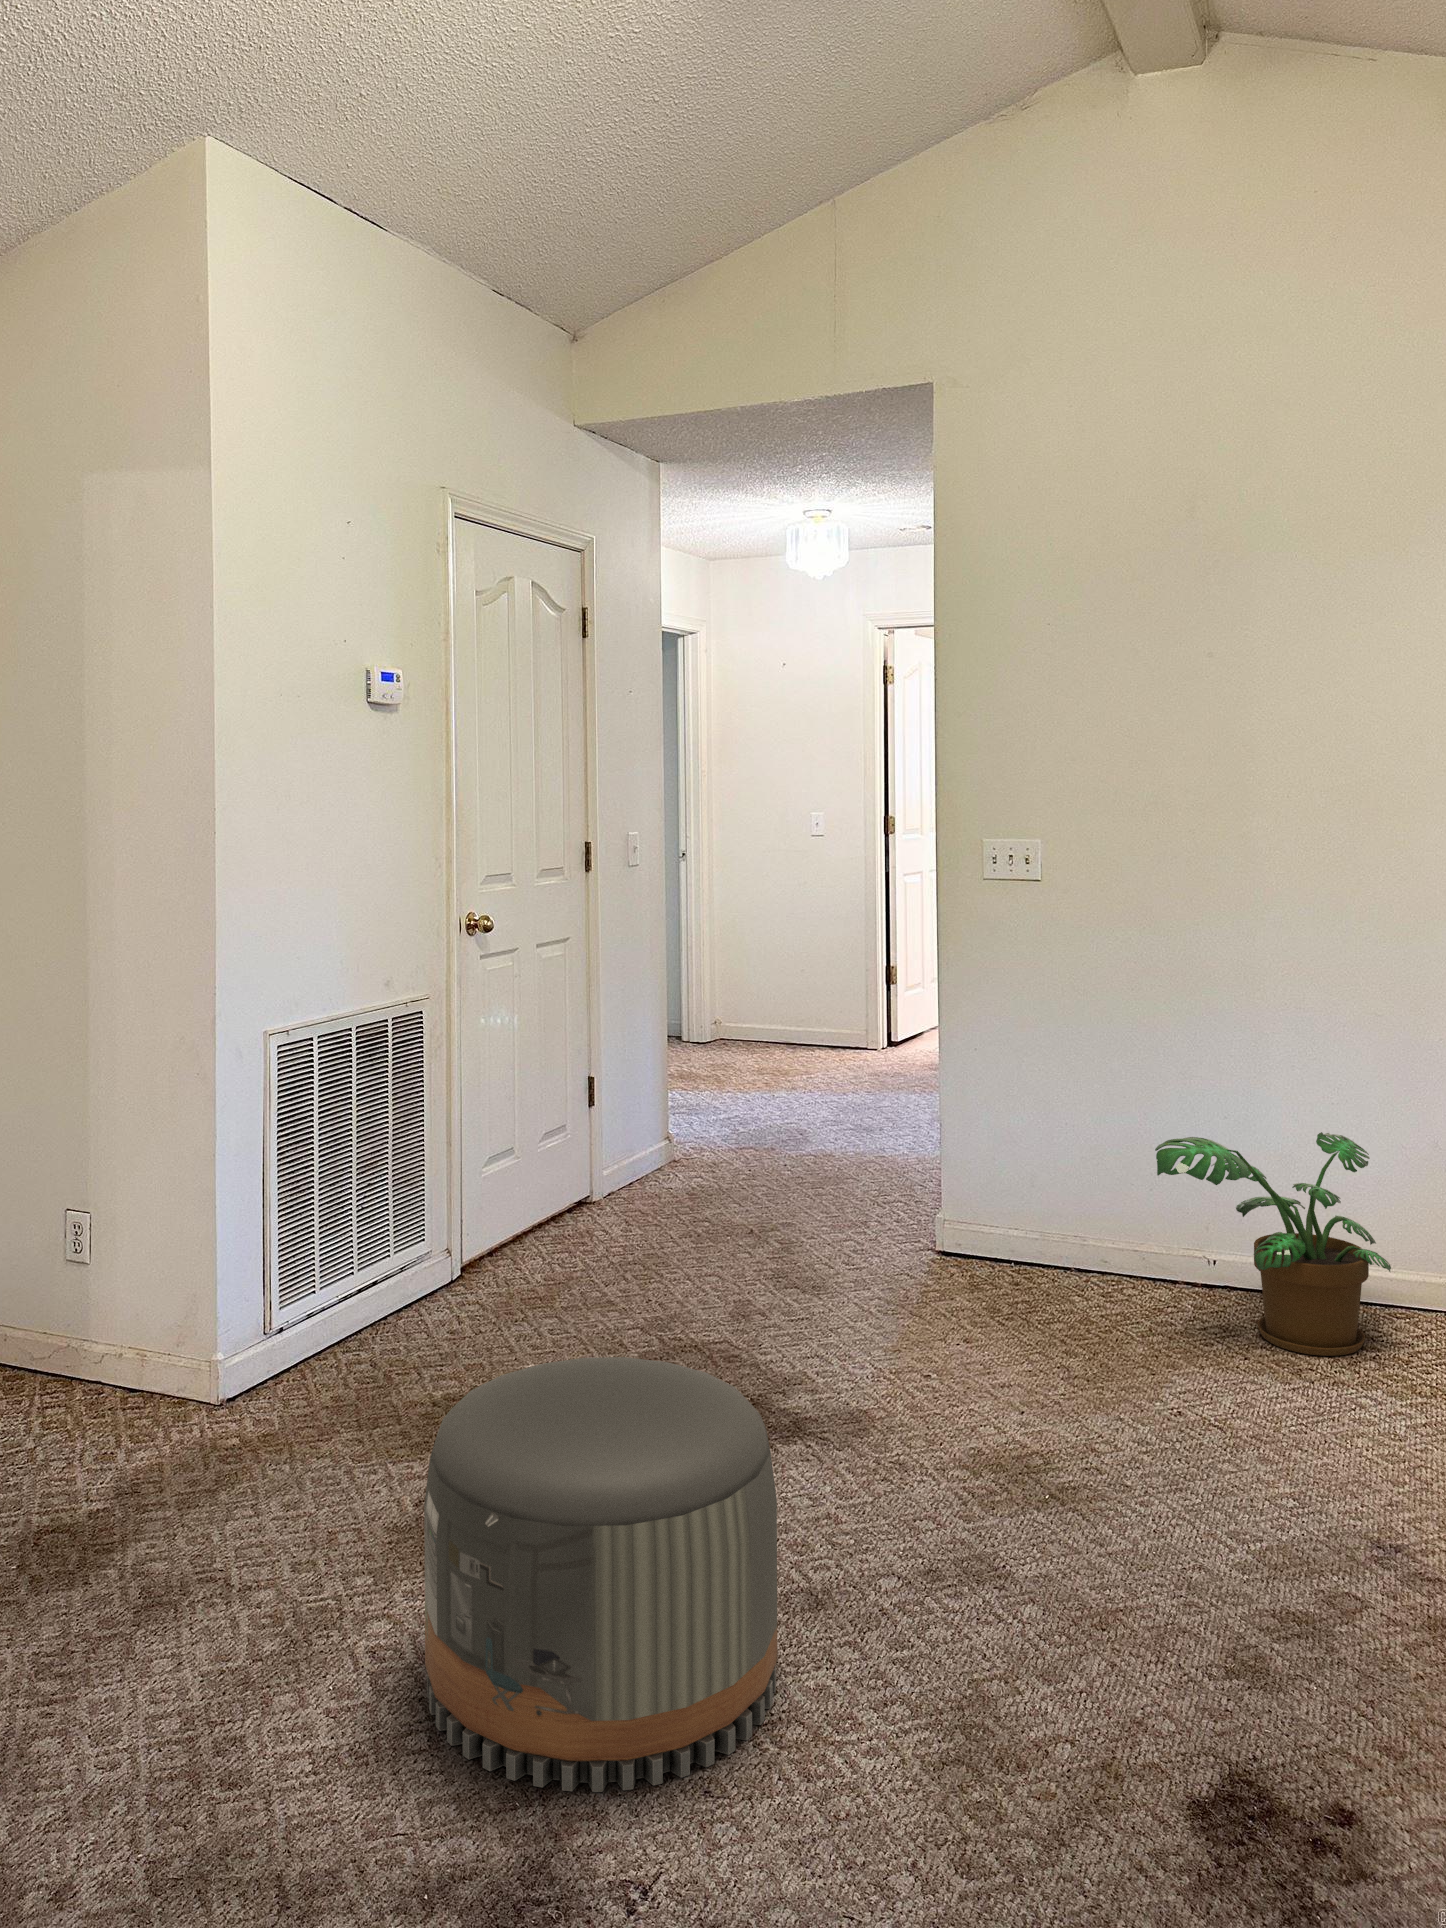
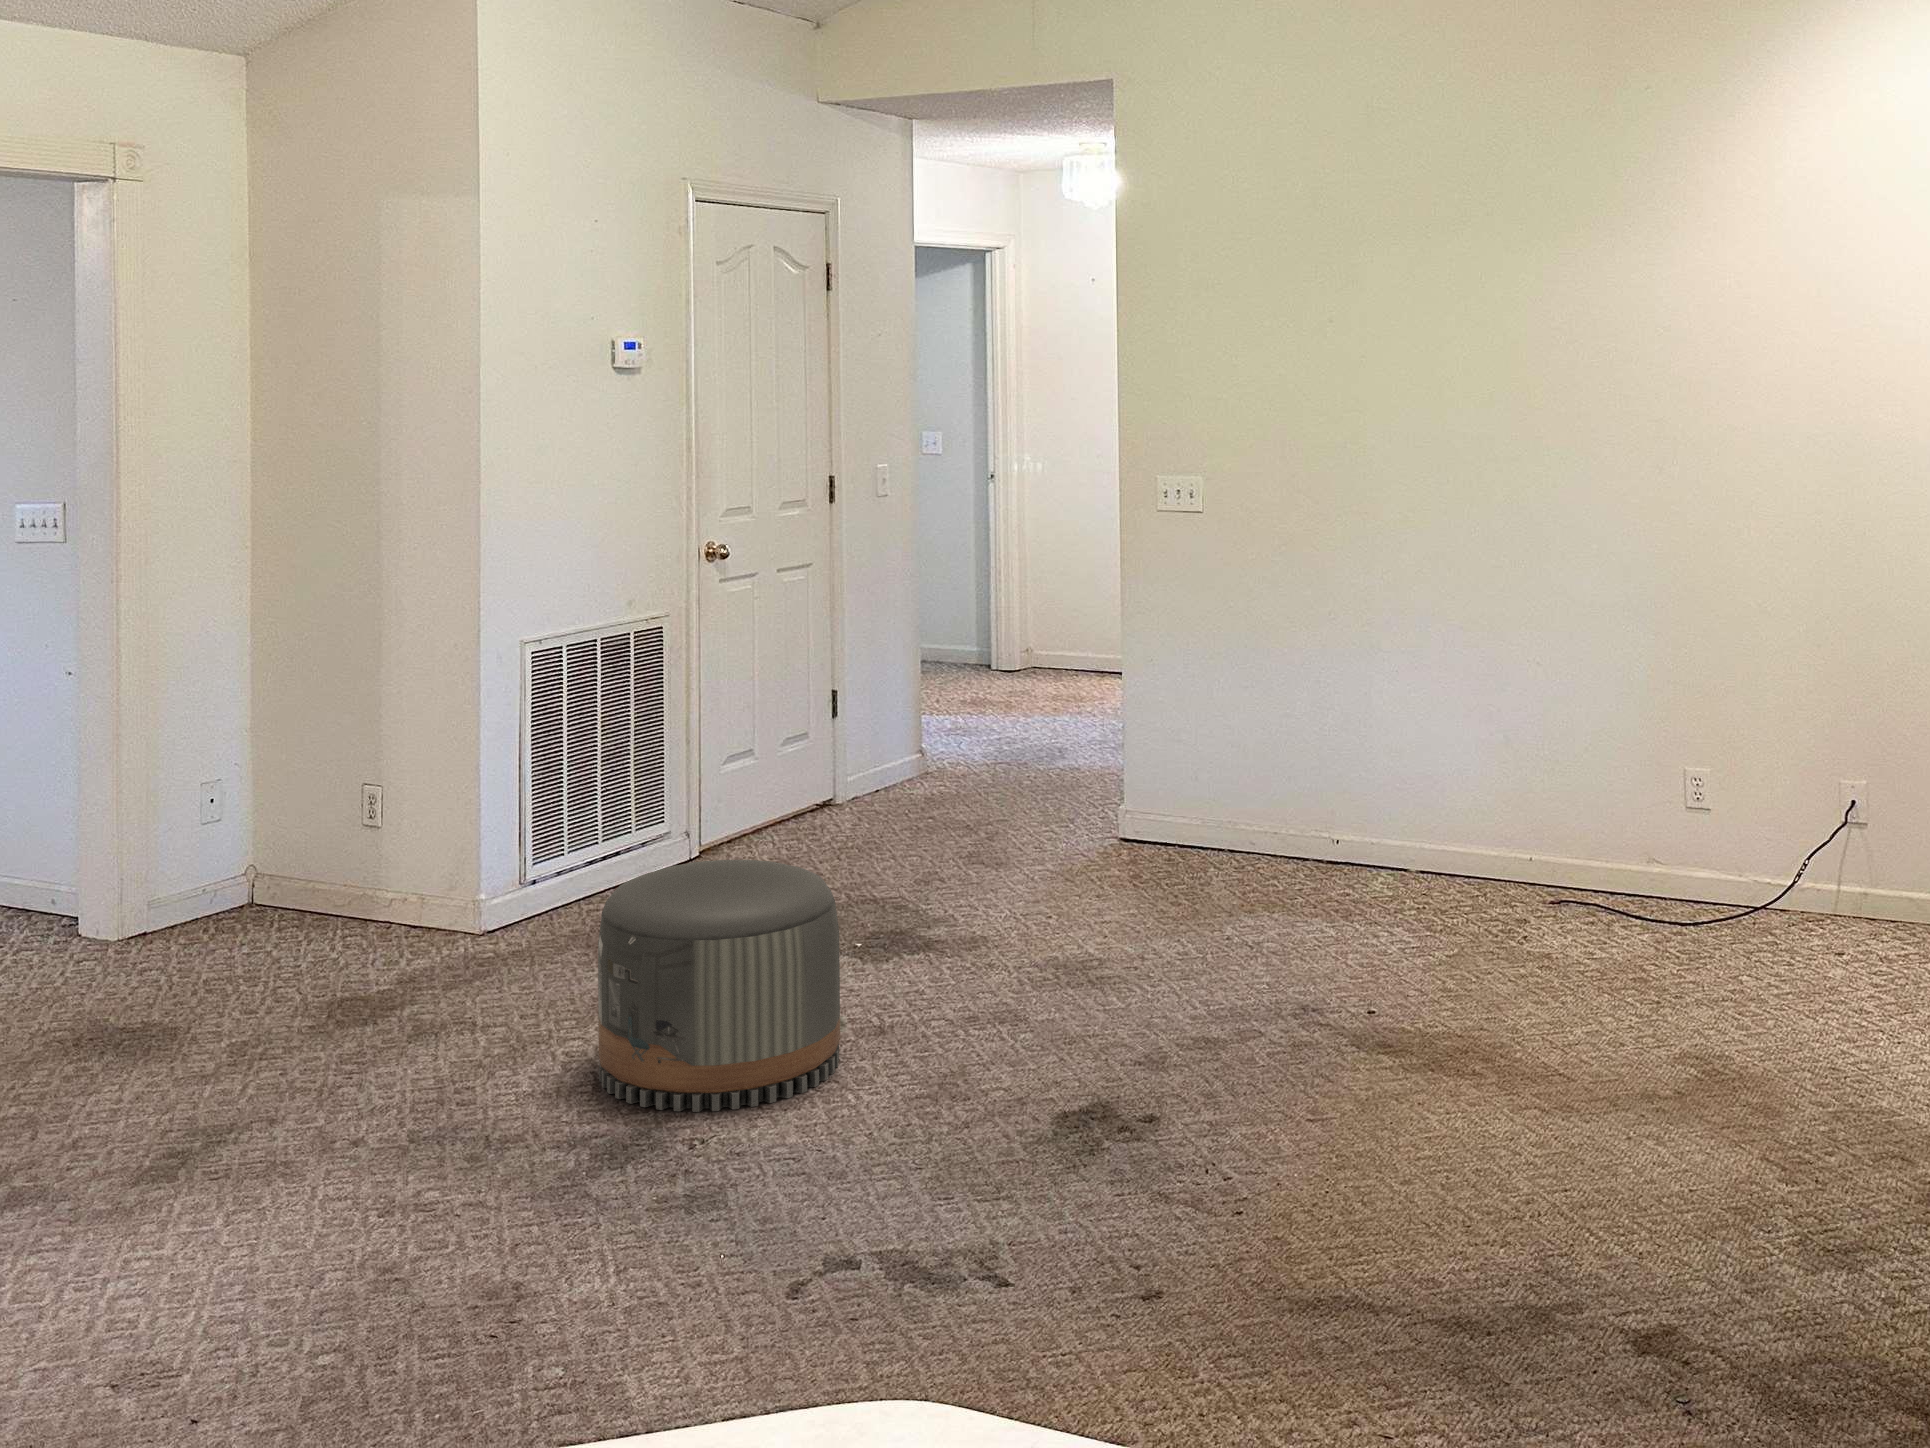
potted plant: present [1155,1132,1391,1356] -> none [1250,728,1451,908]

